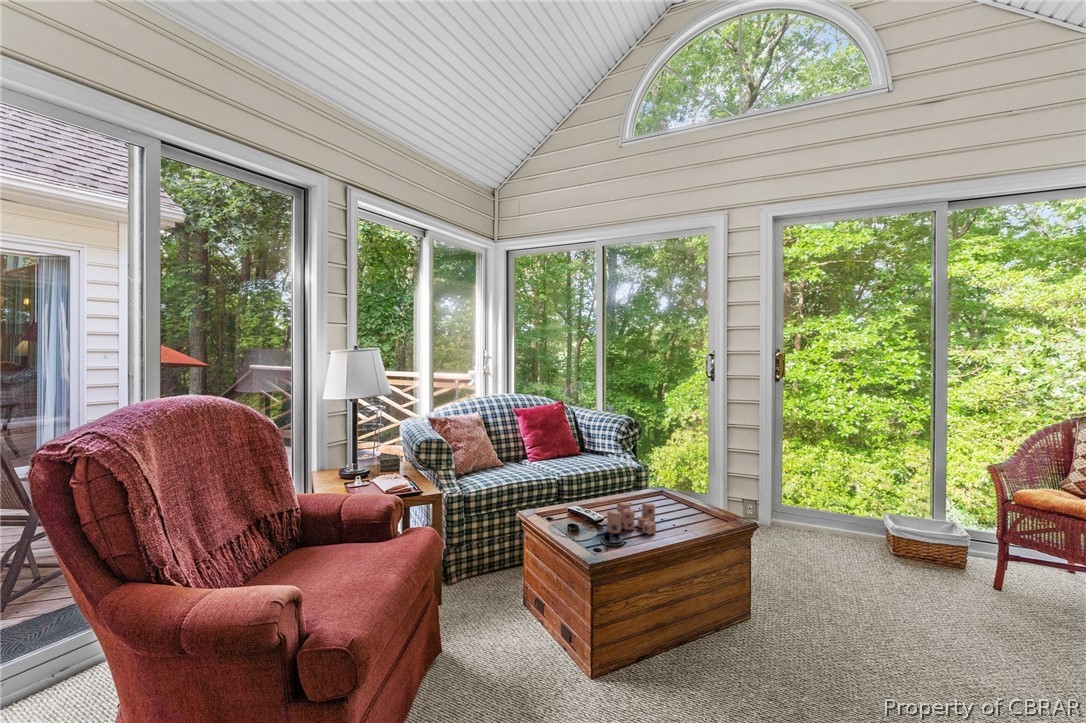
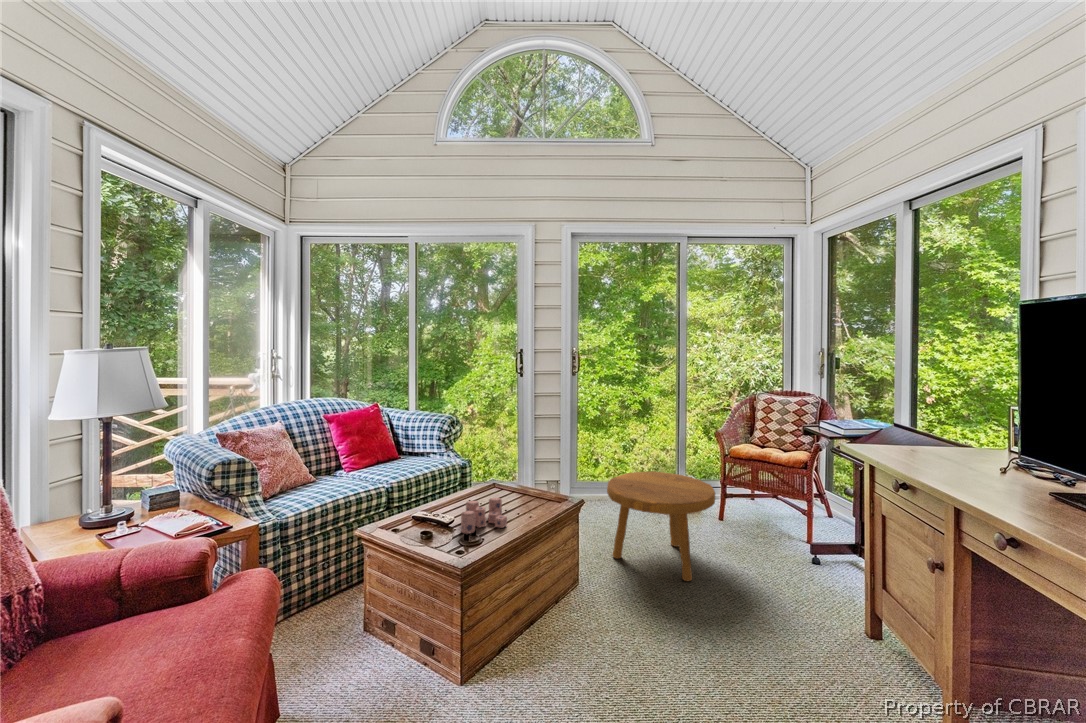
footstool: none [799,502,960,652] -> present [607,471,715,581]

